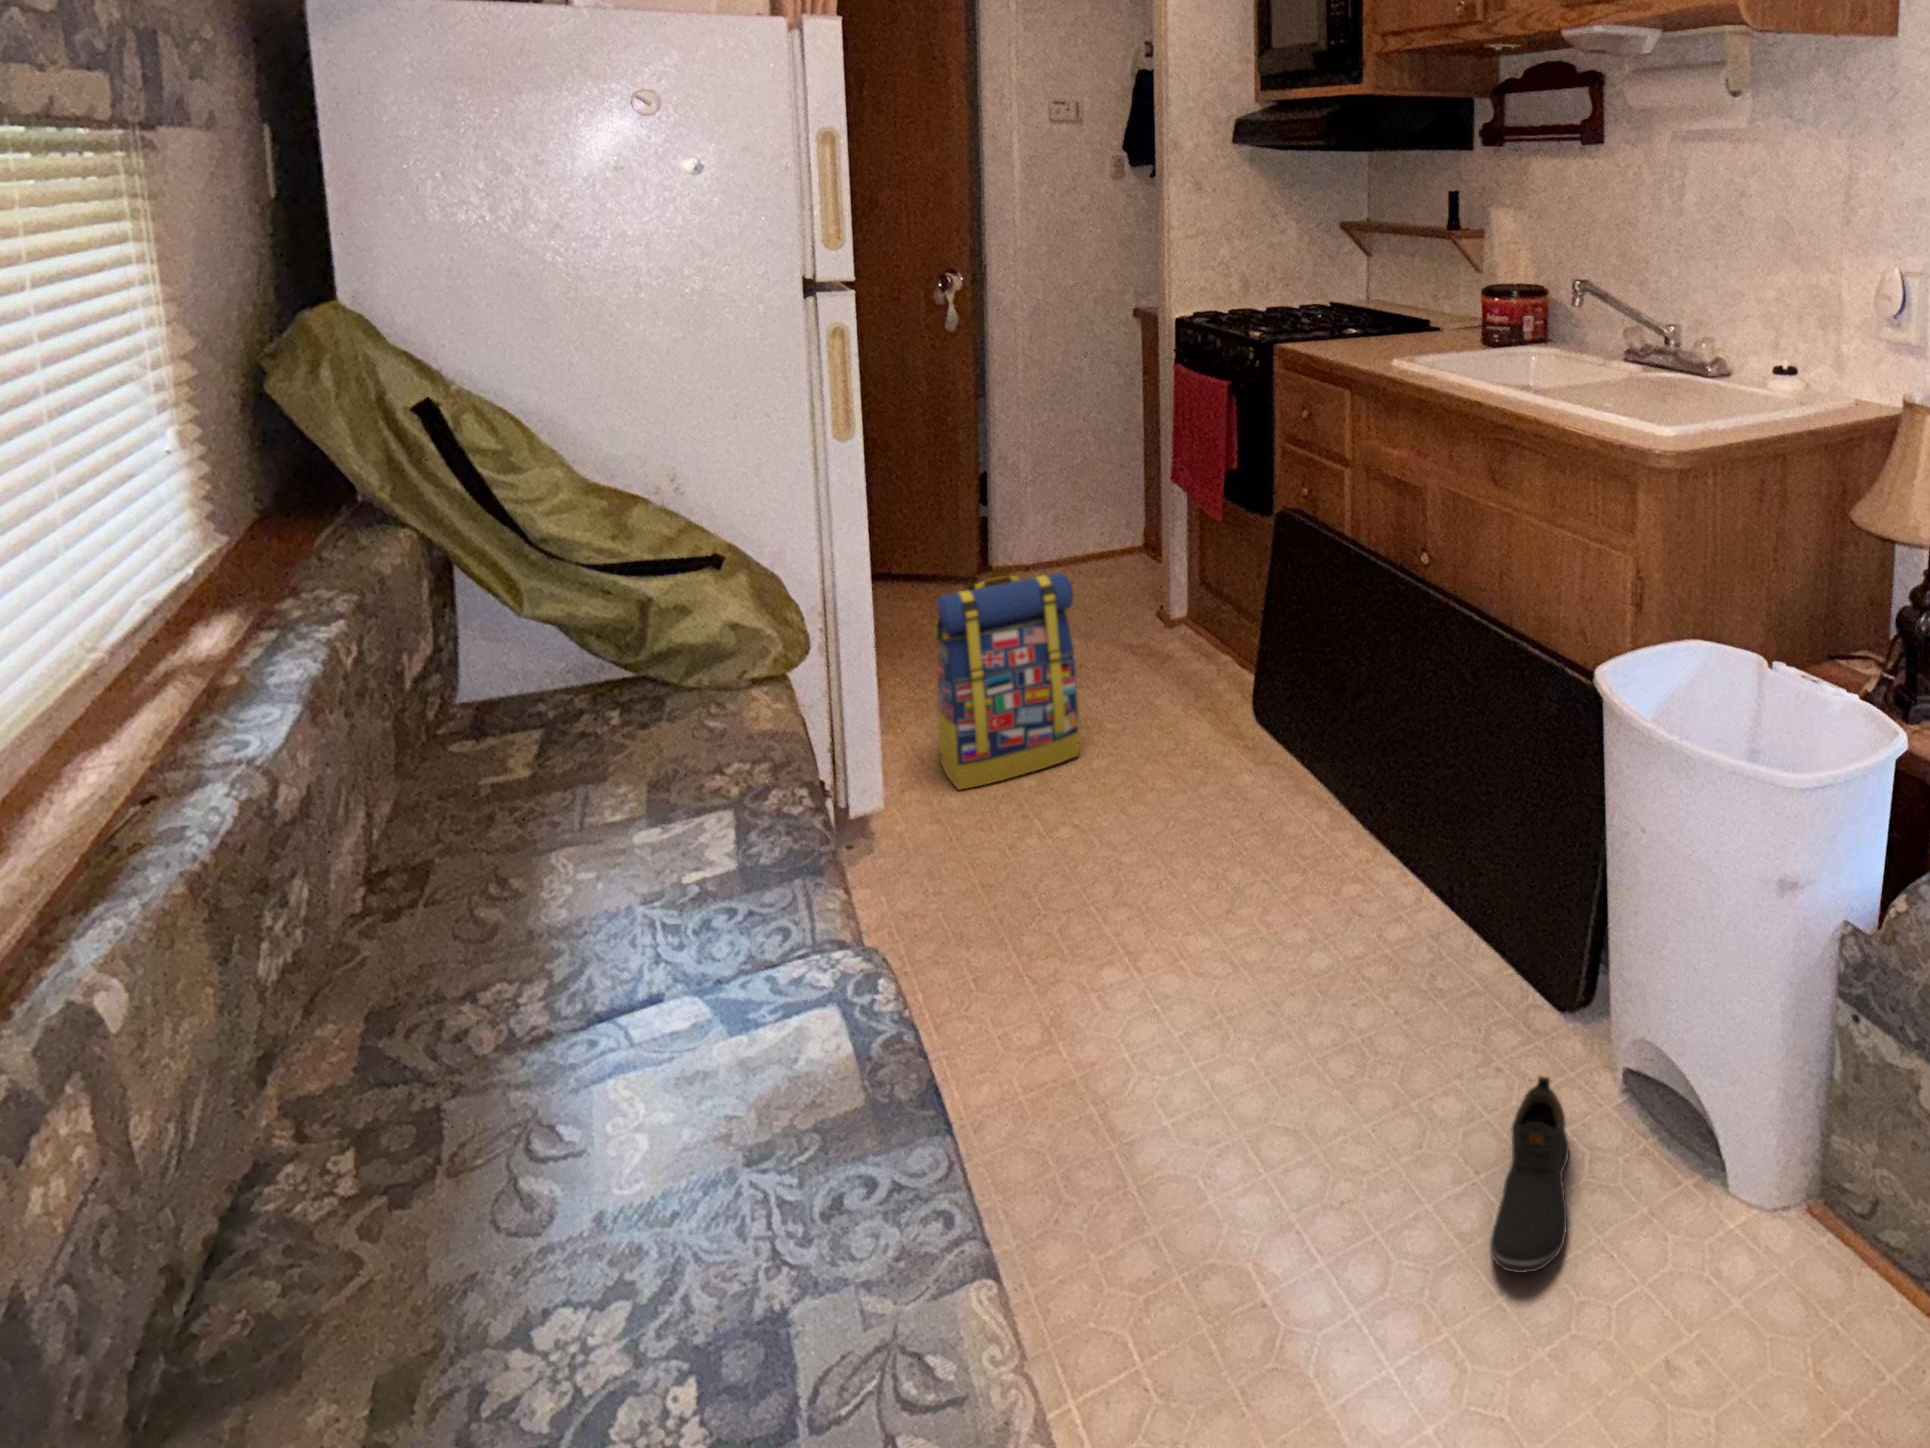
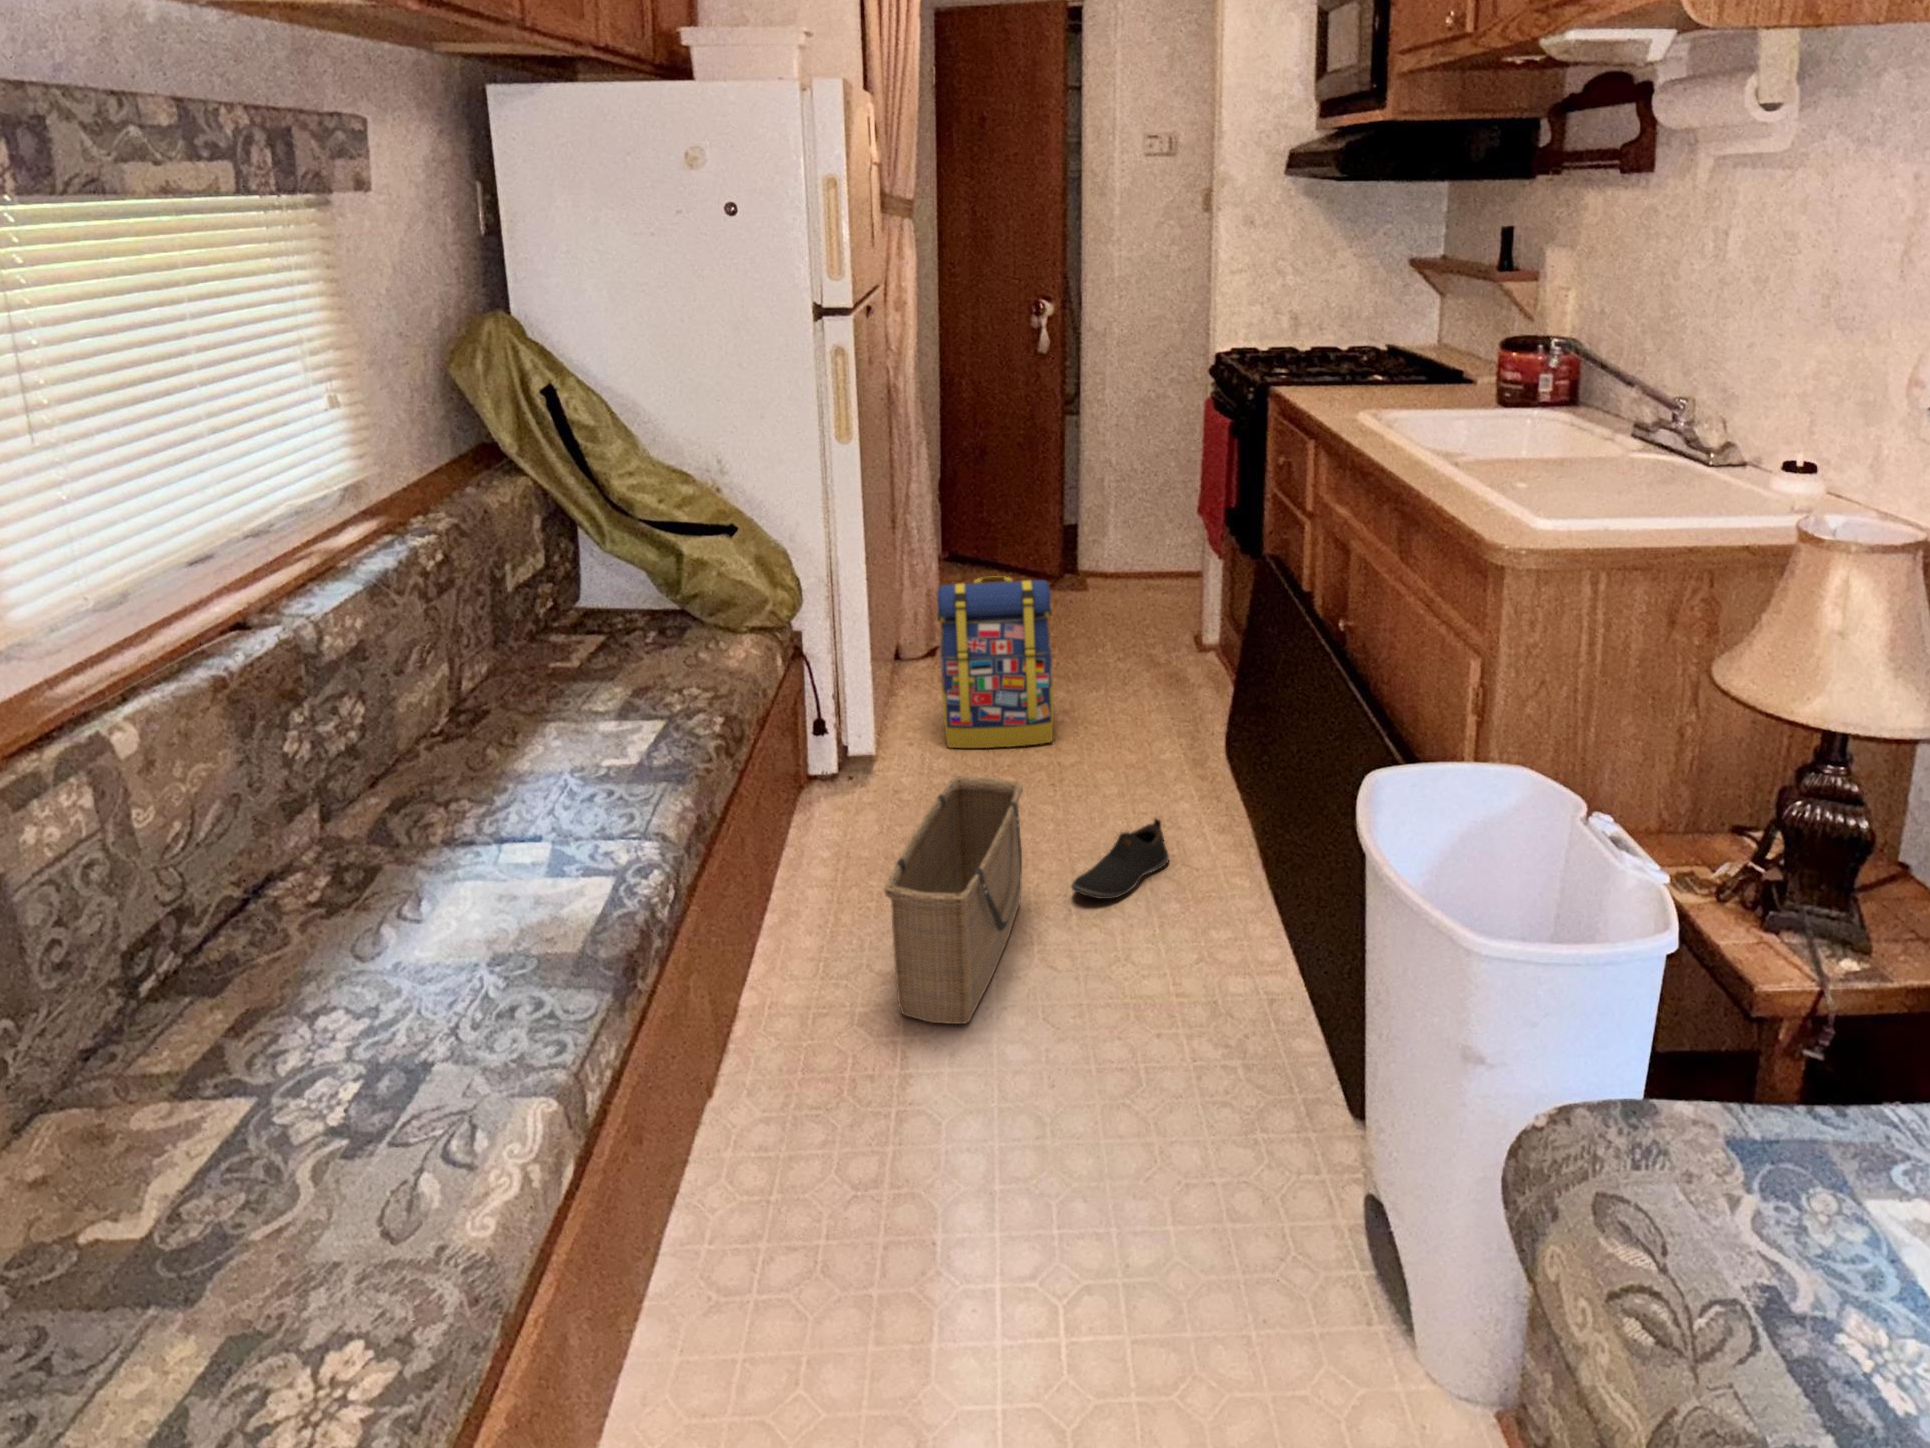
basket: none [1059,788,1188,1094] -> present [884,776,1023,1024]
shoe: present [1490,1076,1569,1273] -> present [1071,818,1169,899]

